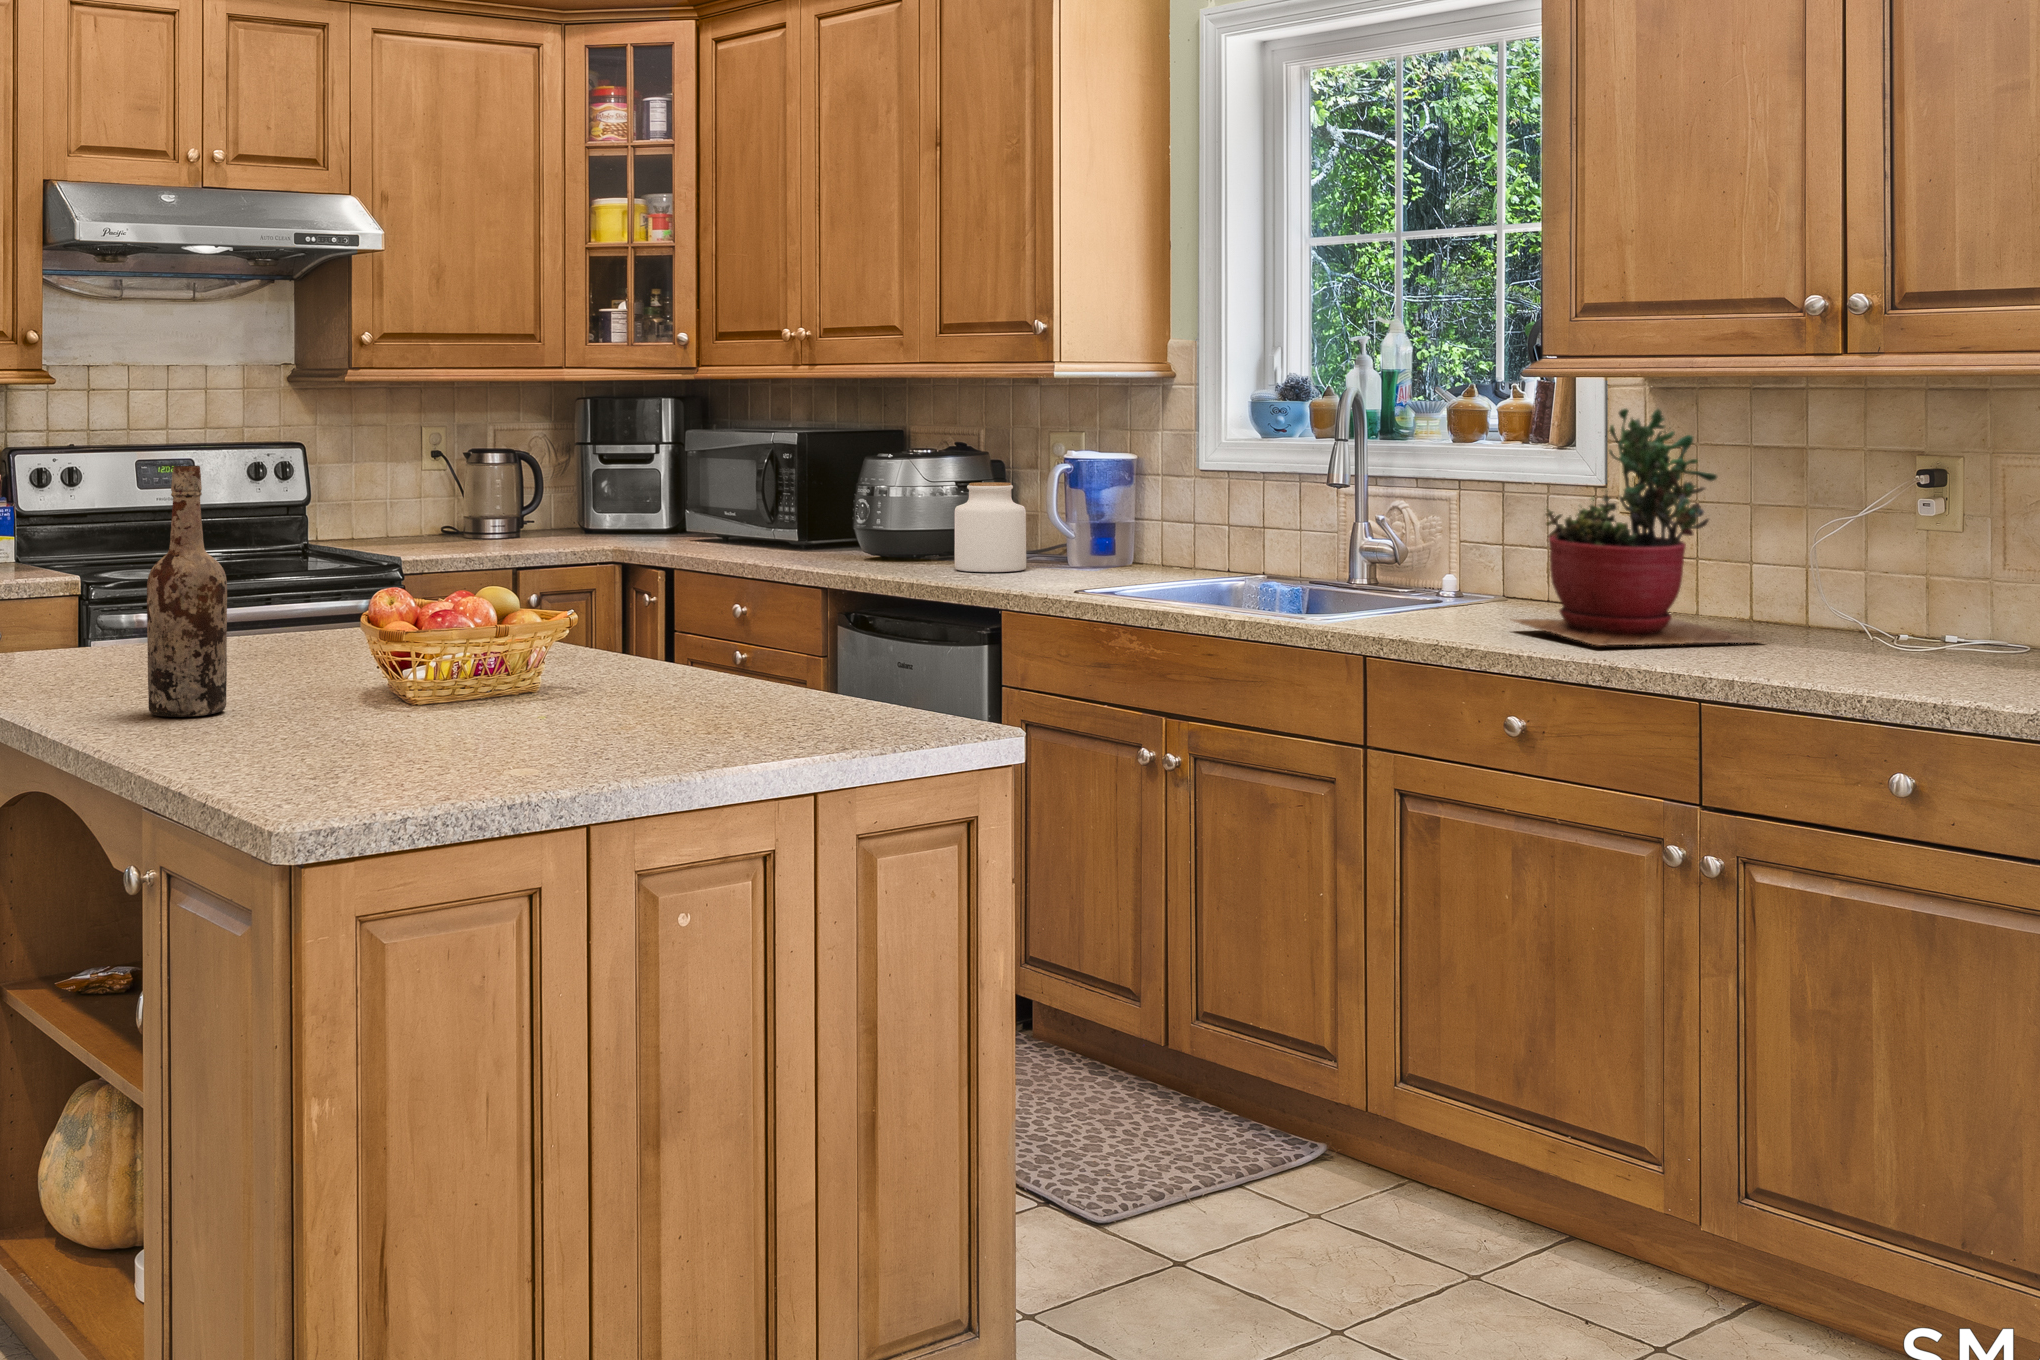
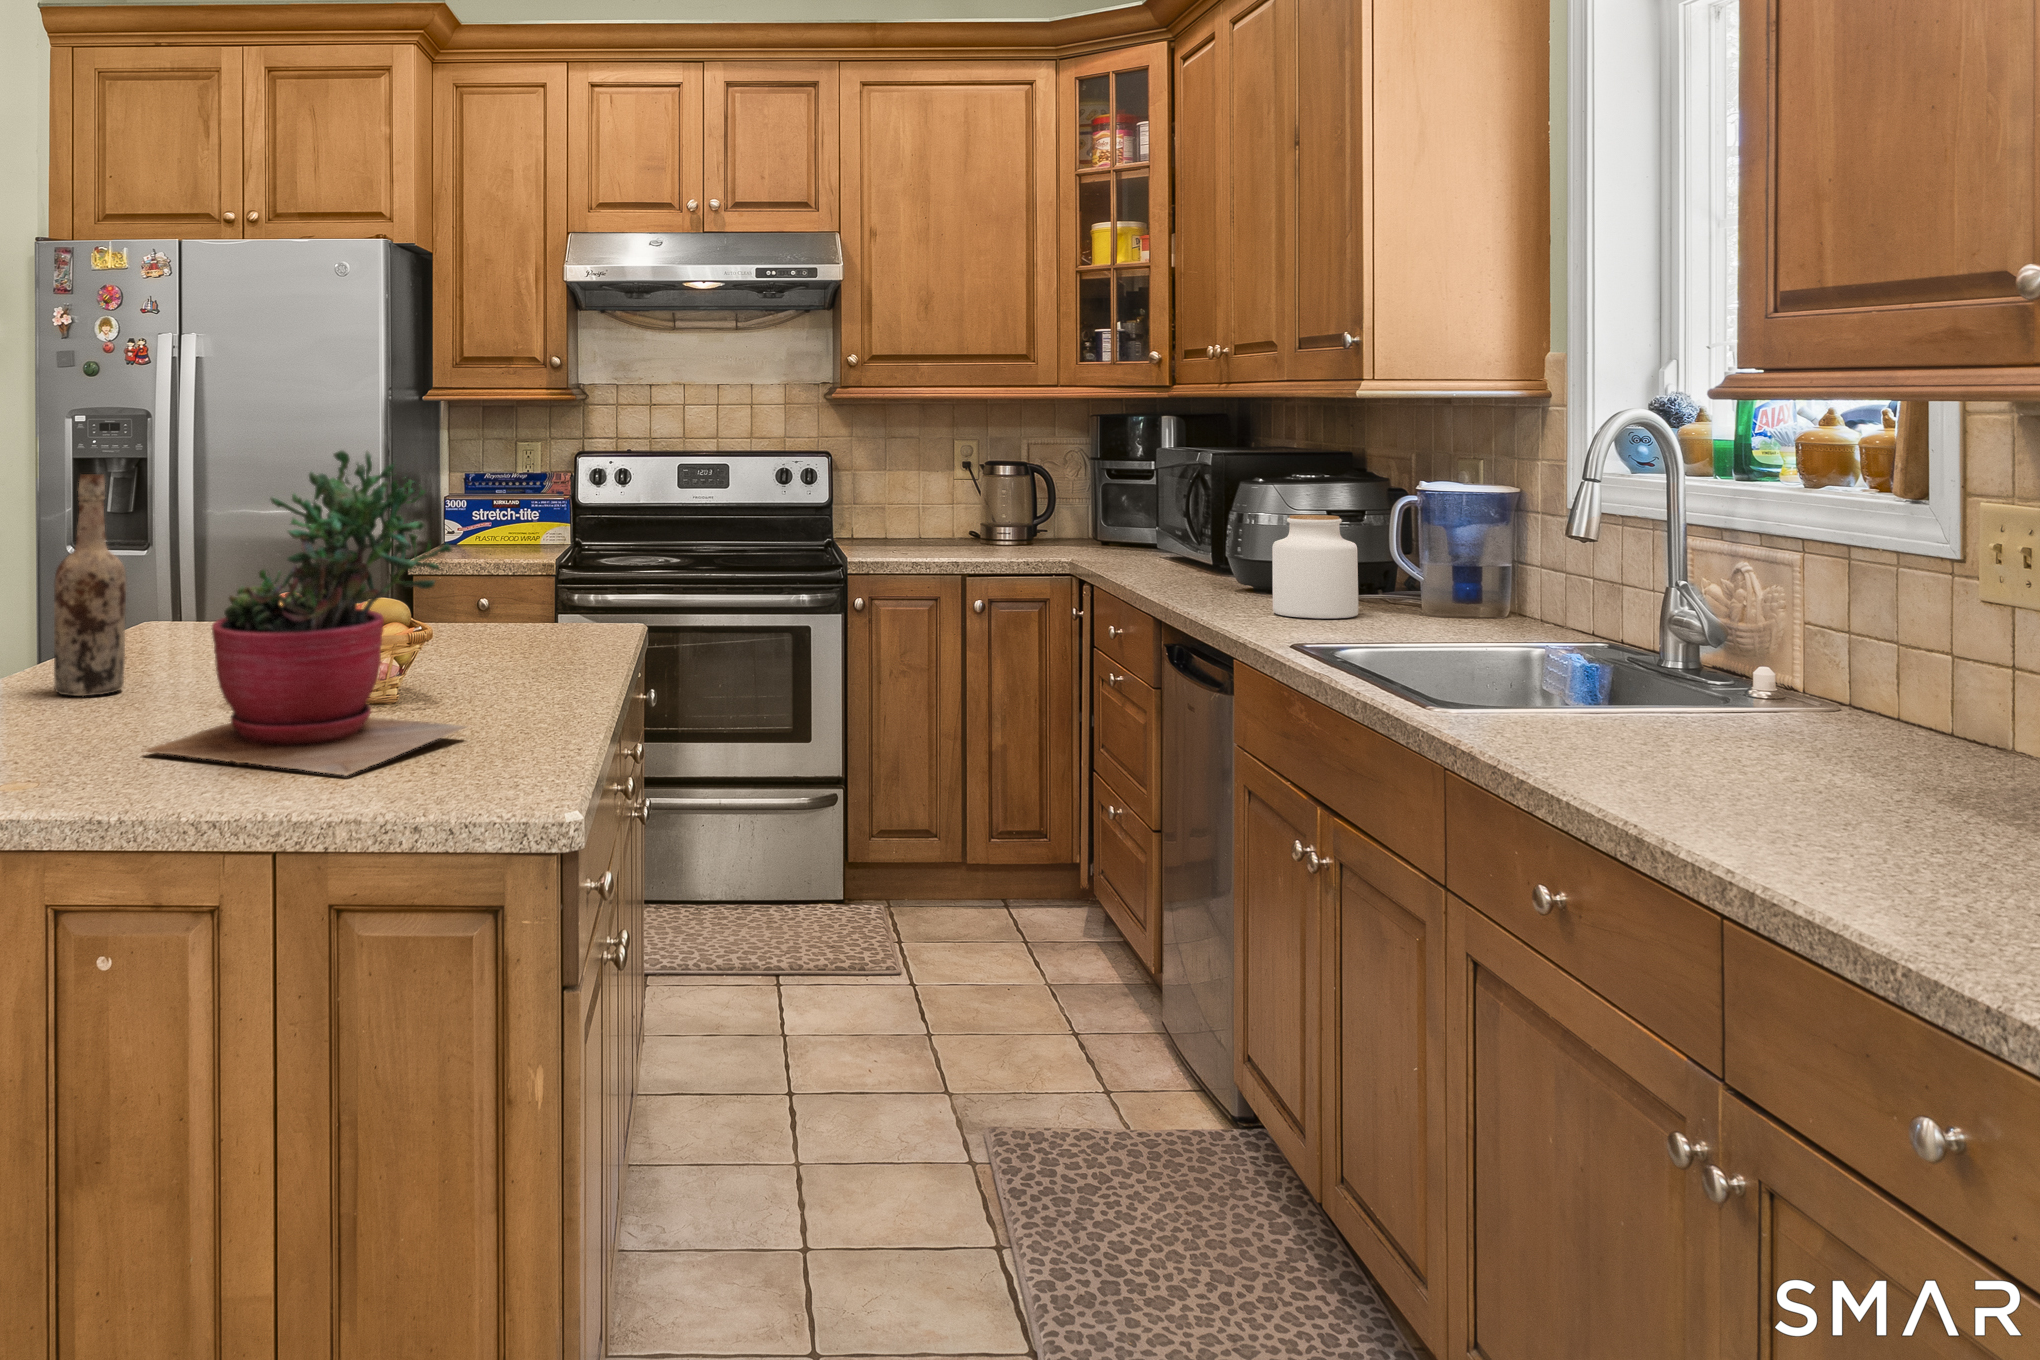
succulent plant: present [1512,408,1760,646] -> present [145,450,465,776]

